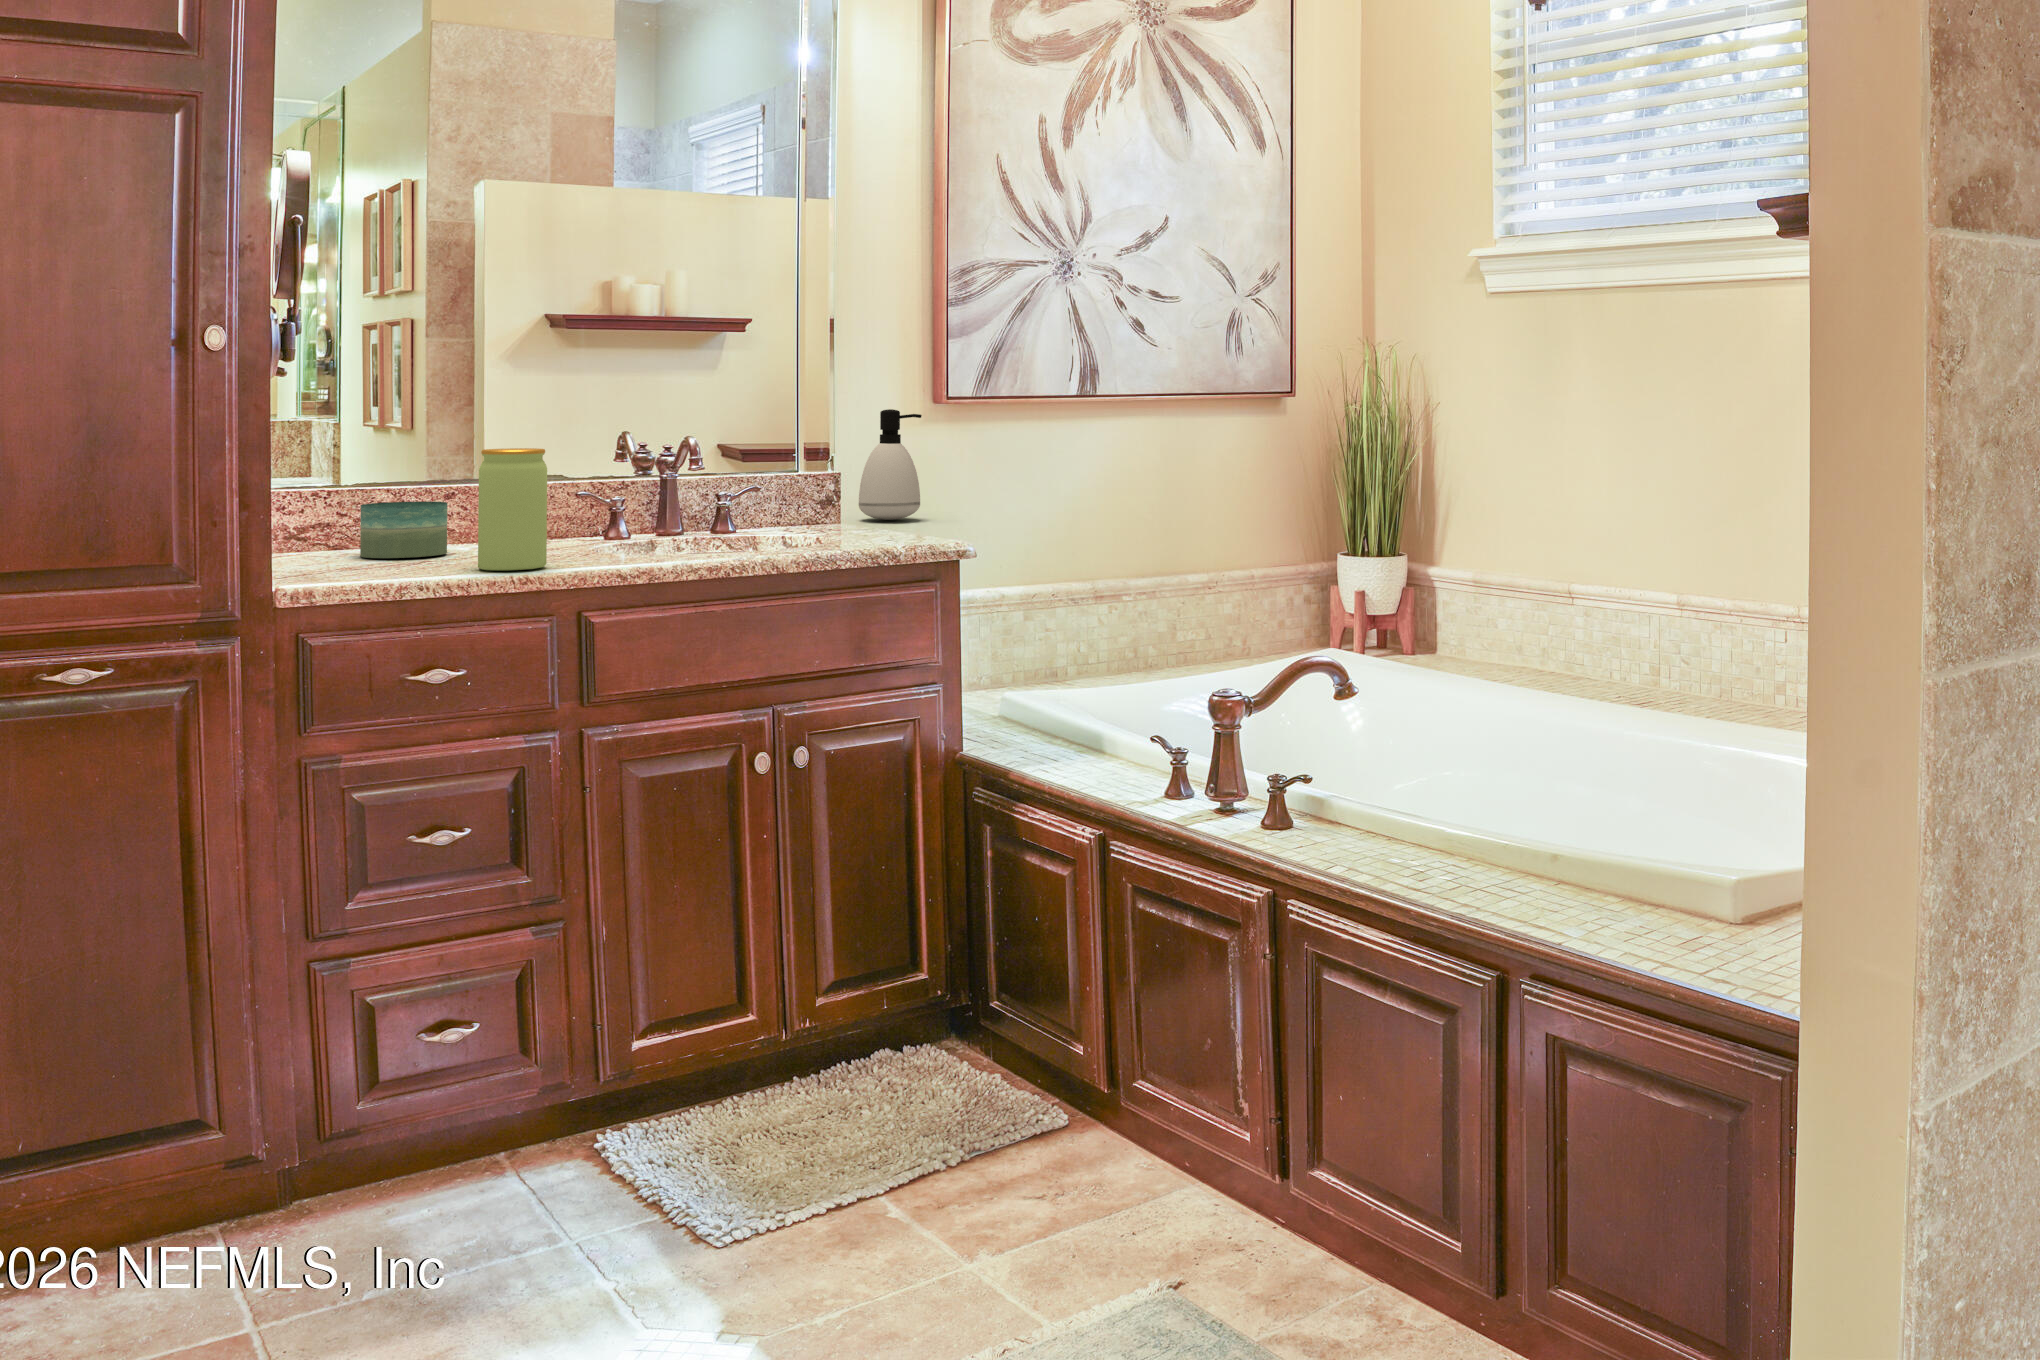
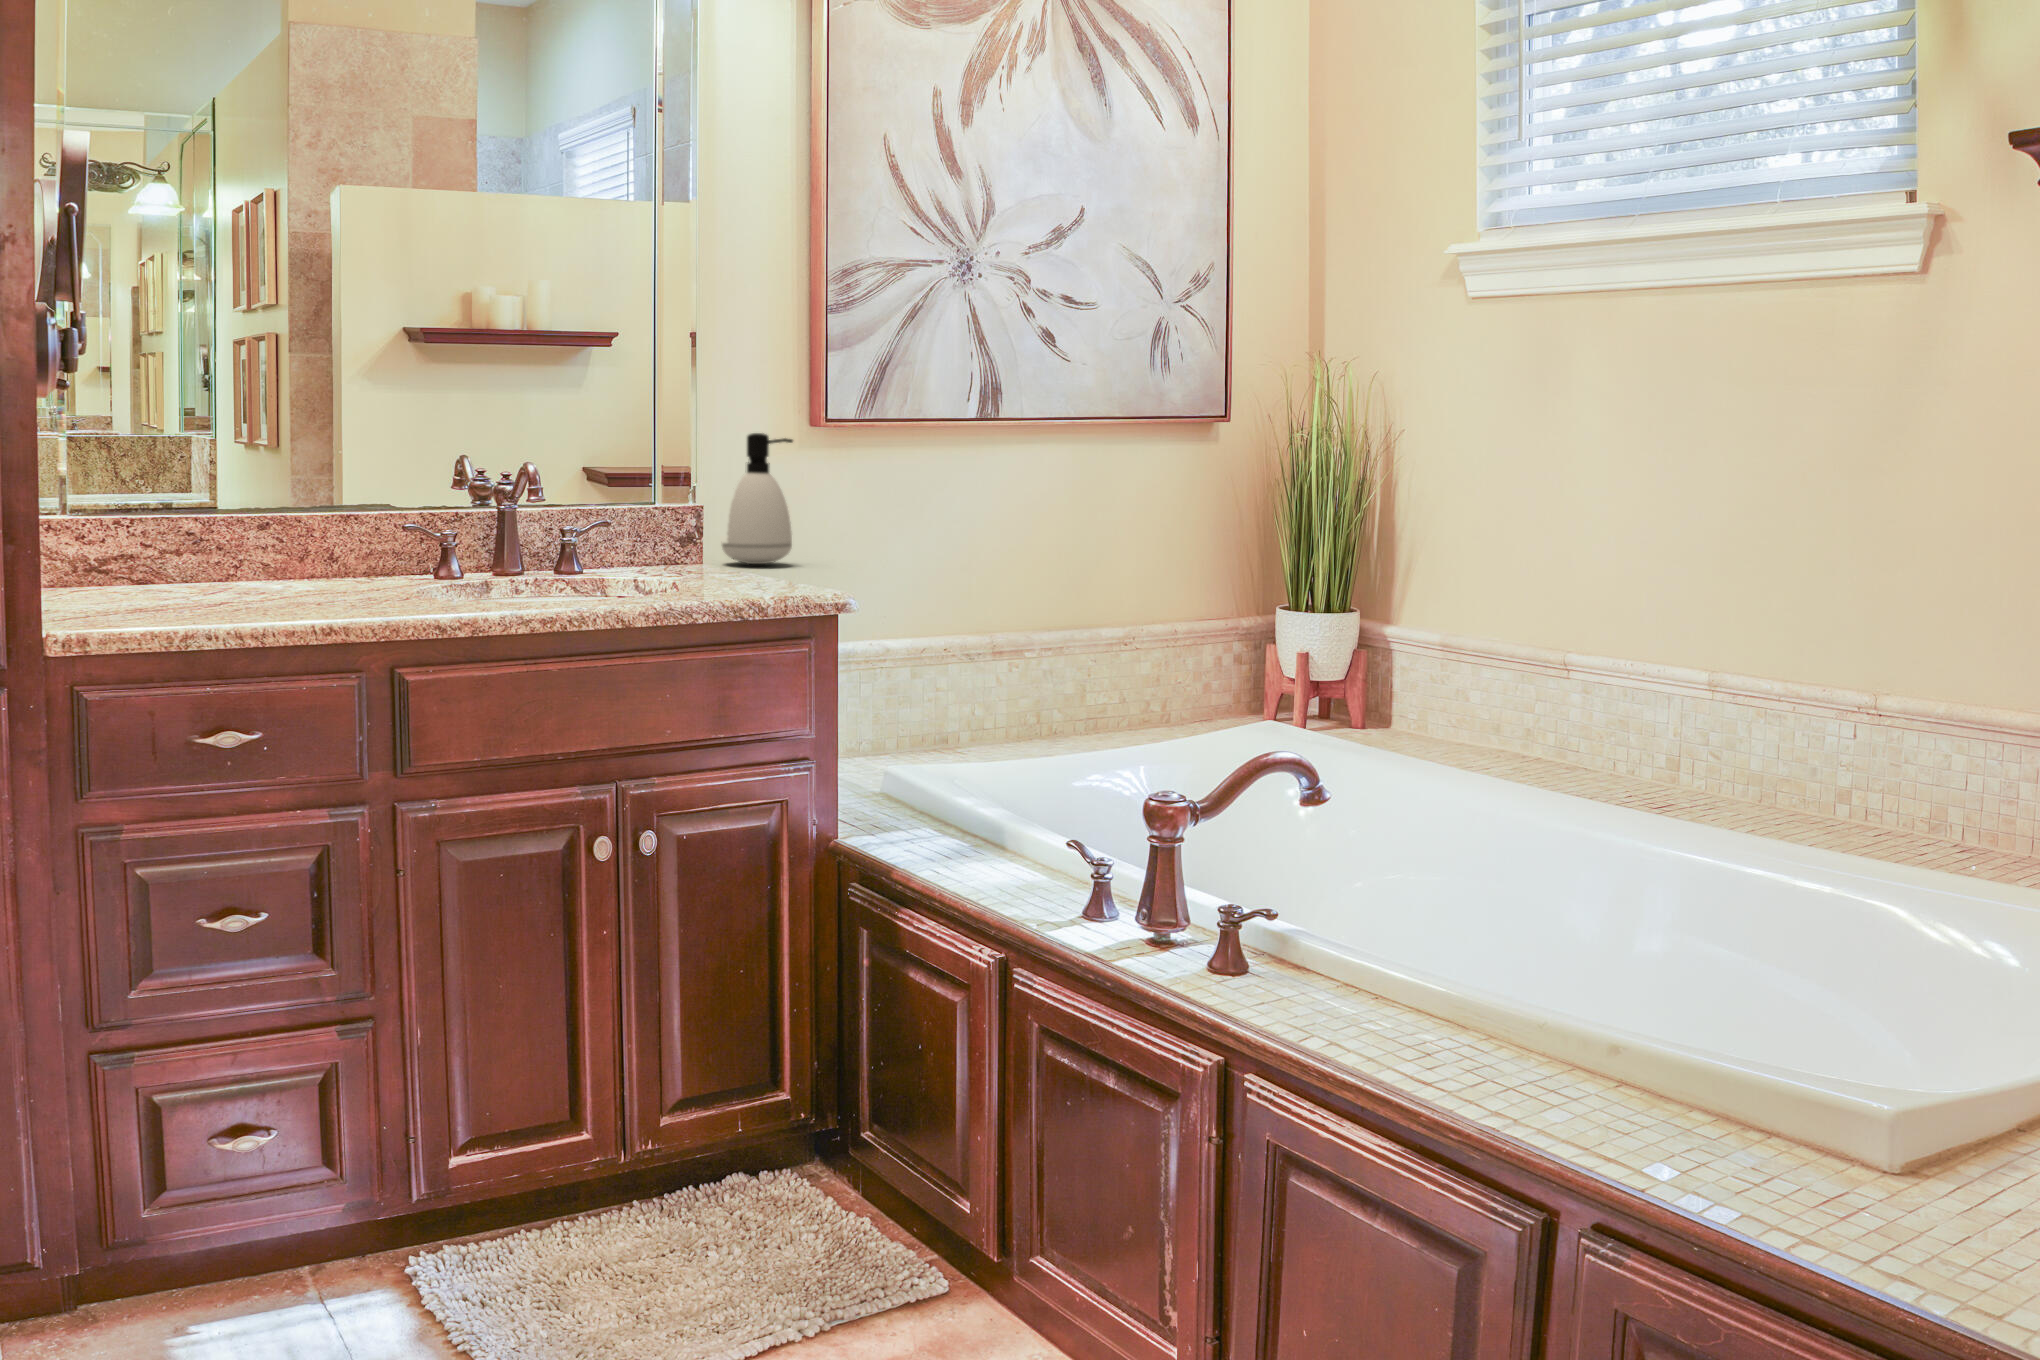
jar: present [478,448,547,571] -> none [279,467,357,613]
candle: present [360,501,447,558] -> none [163,531,258,596]

